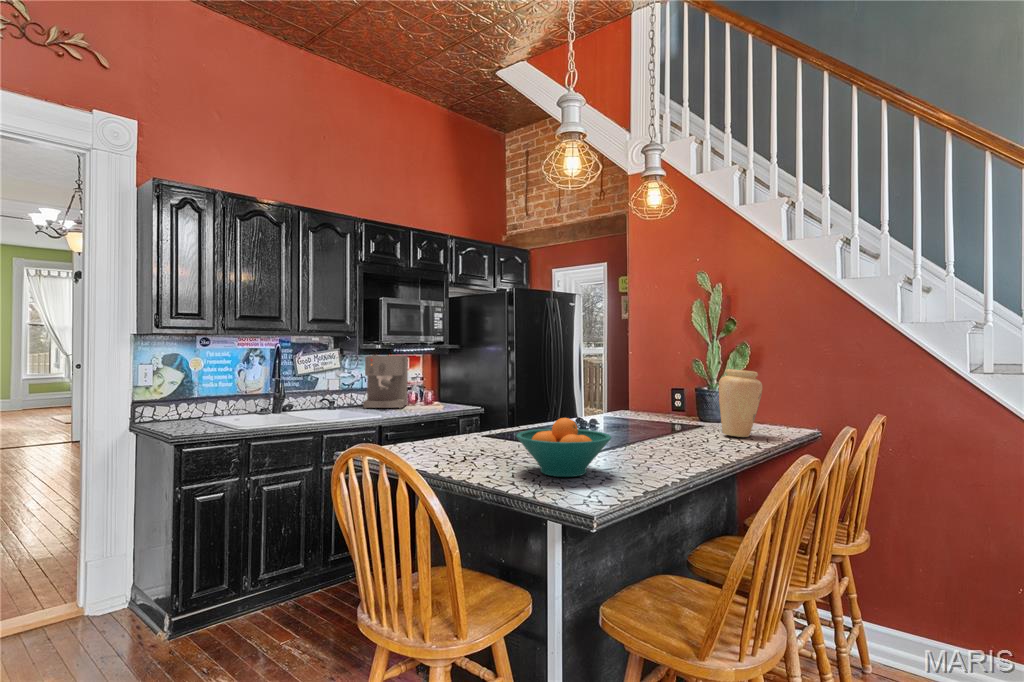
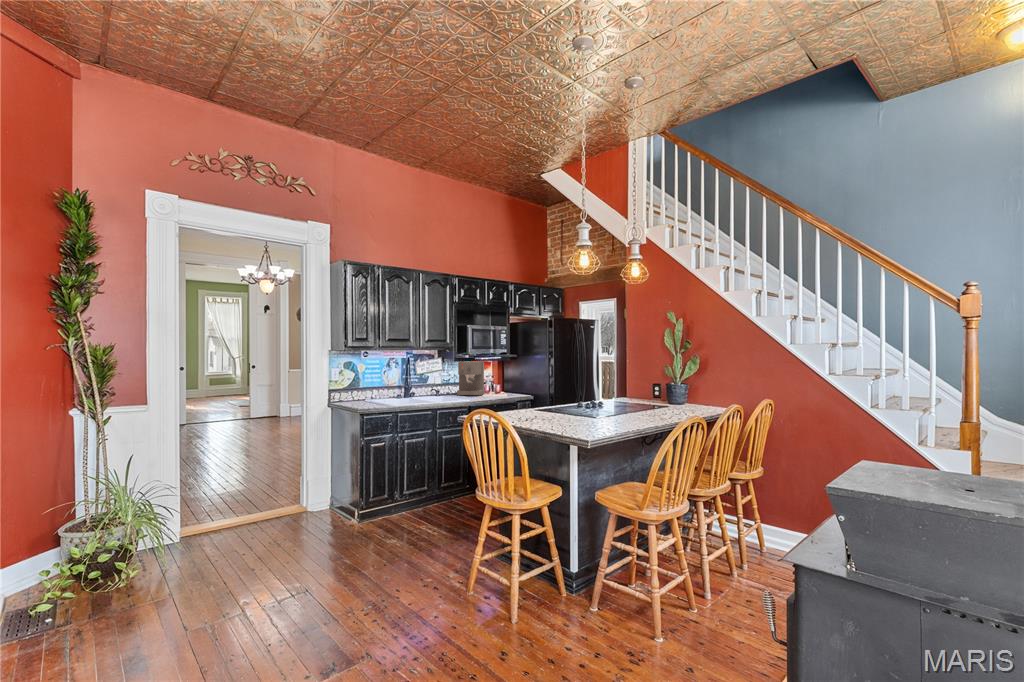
vase: present [719,369,762,437] -> none [674,372,699,412]
fruit bowl: present [516,418,611,477] -> none [554,398,603,427]

